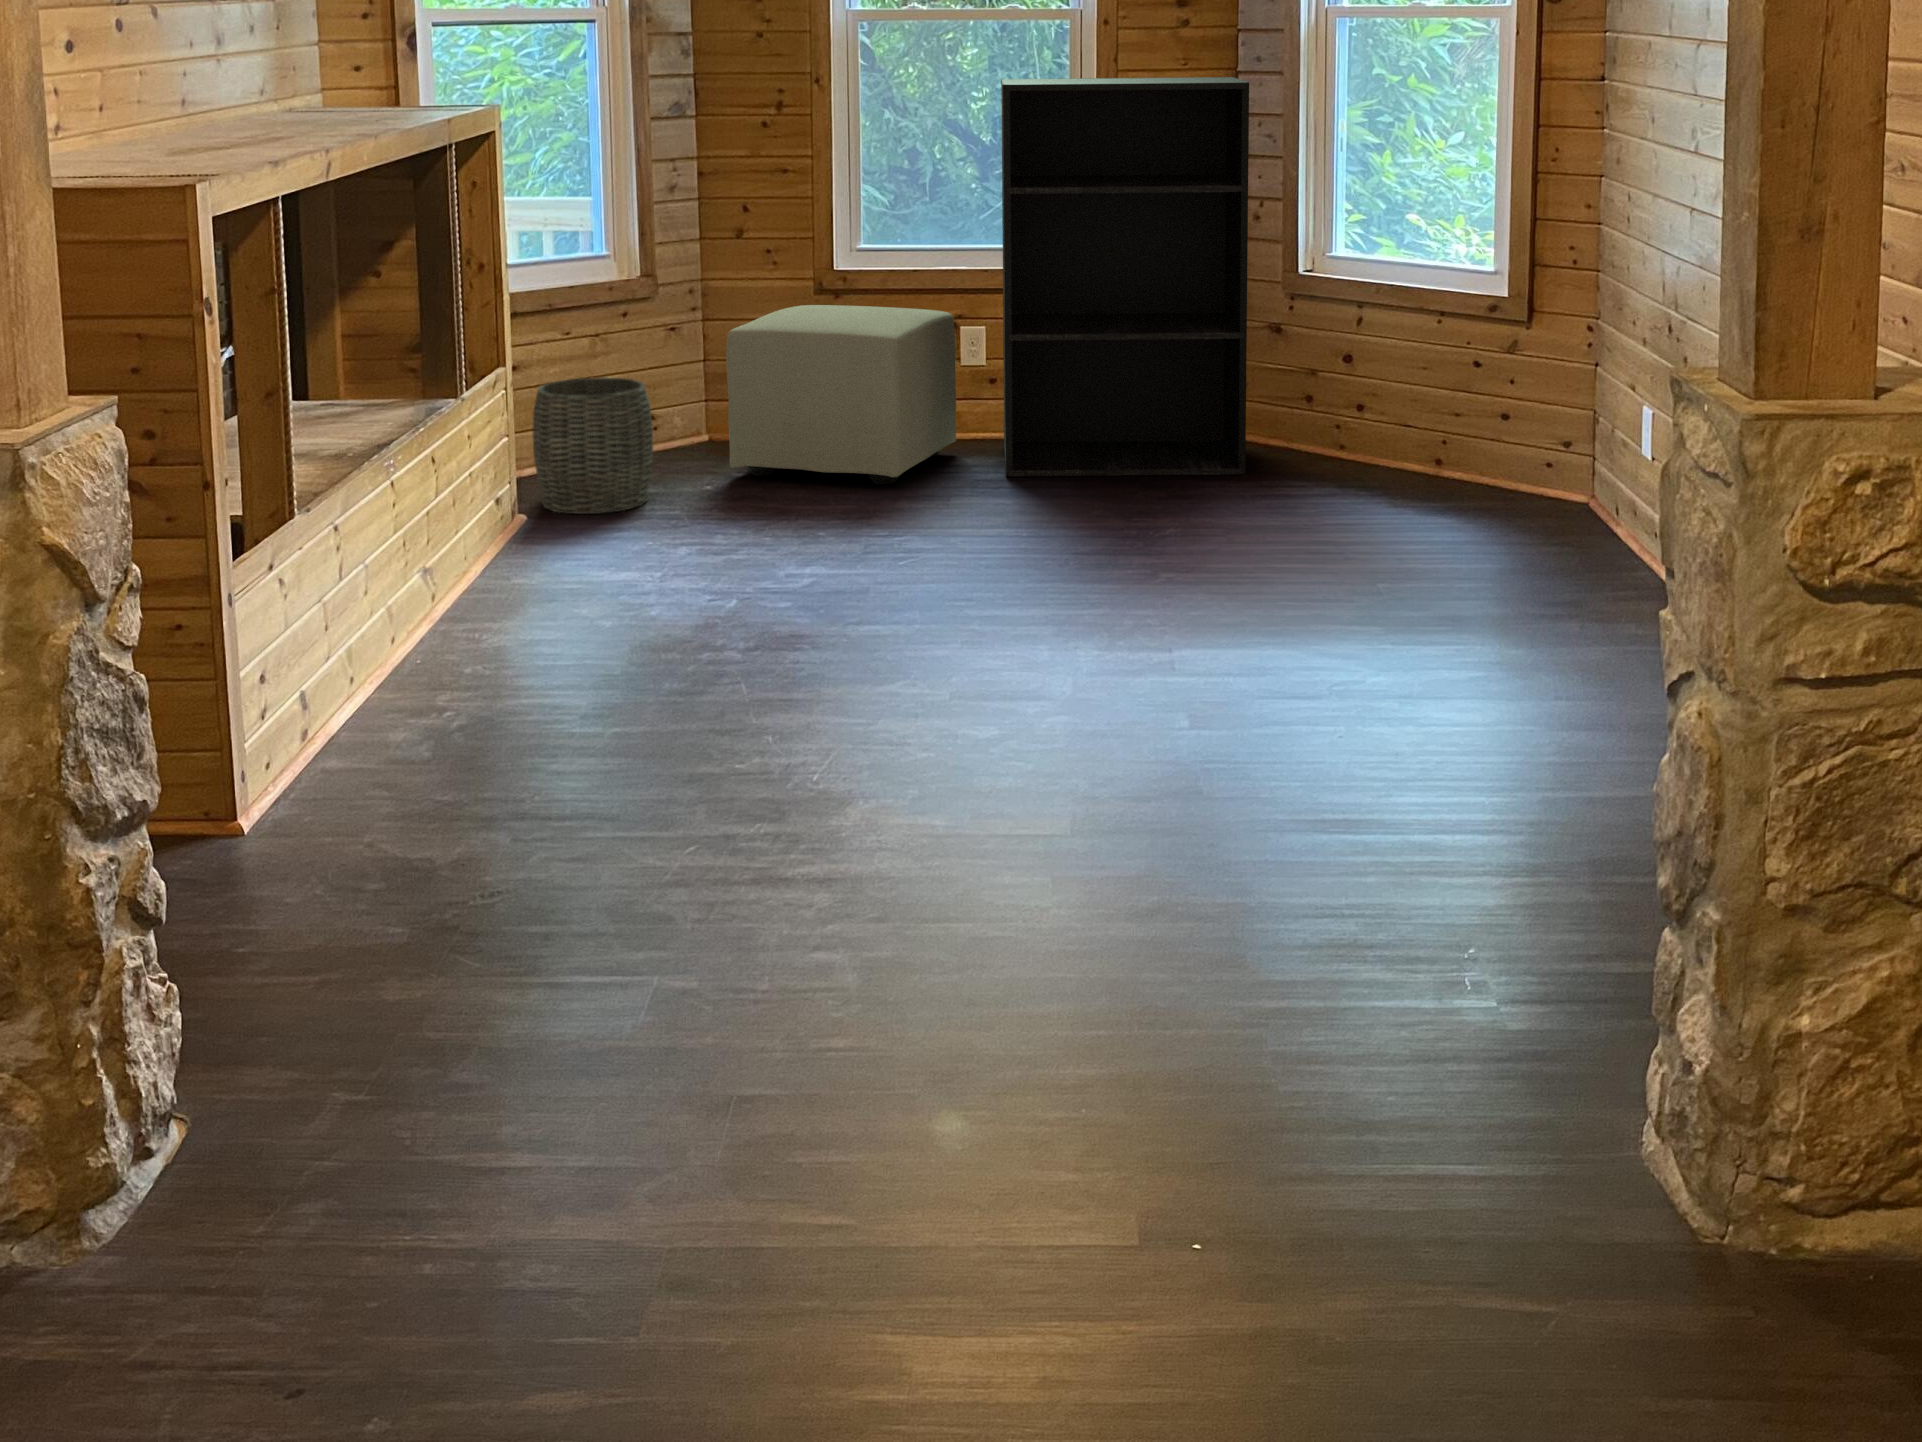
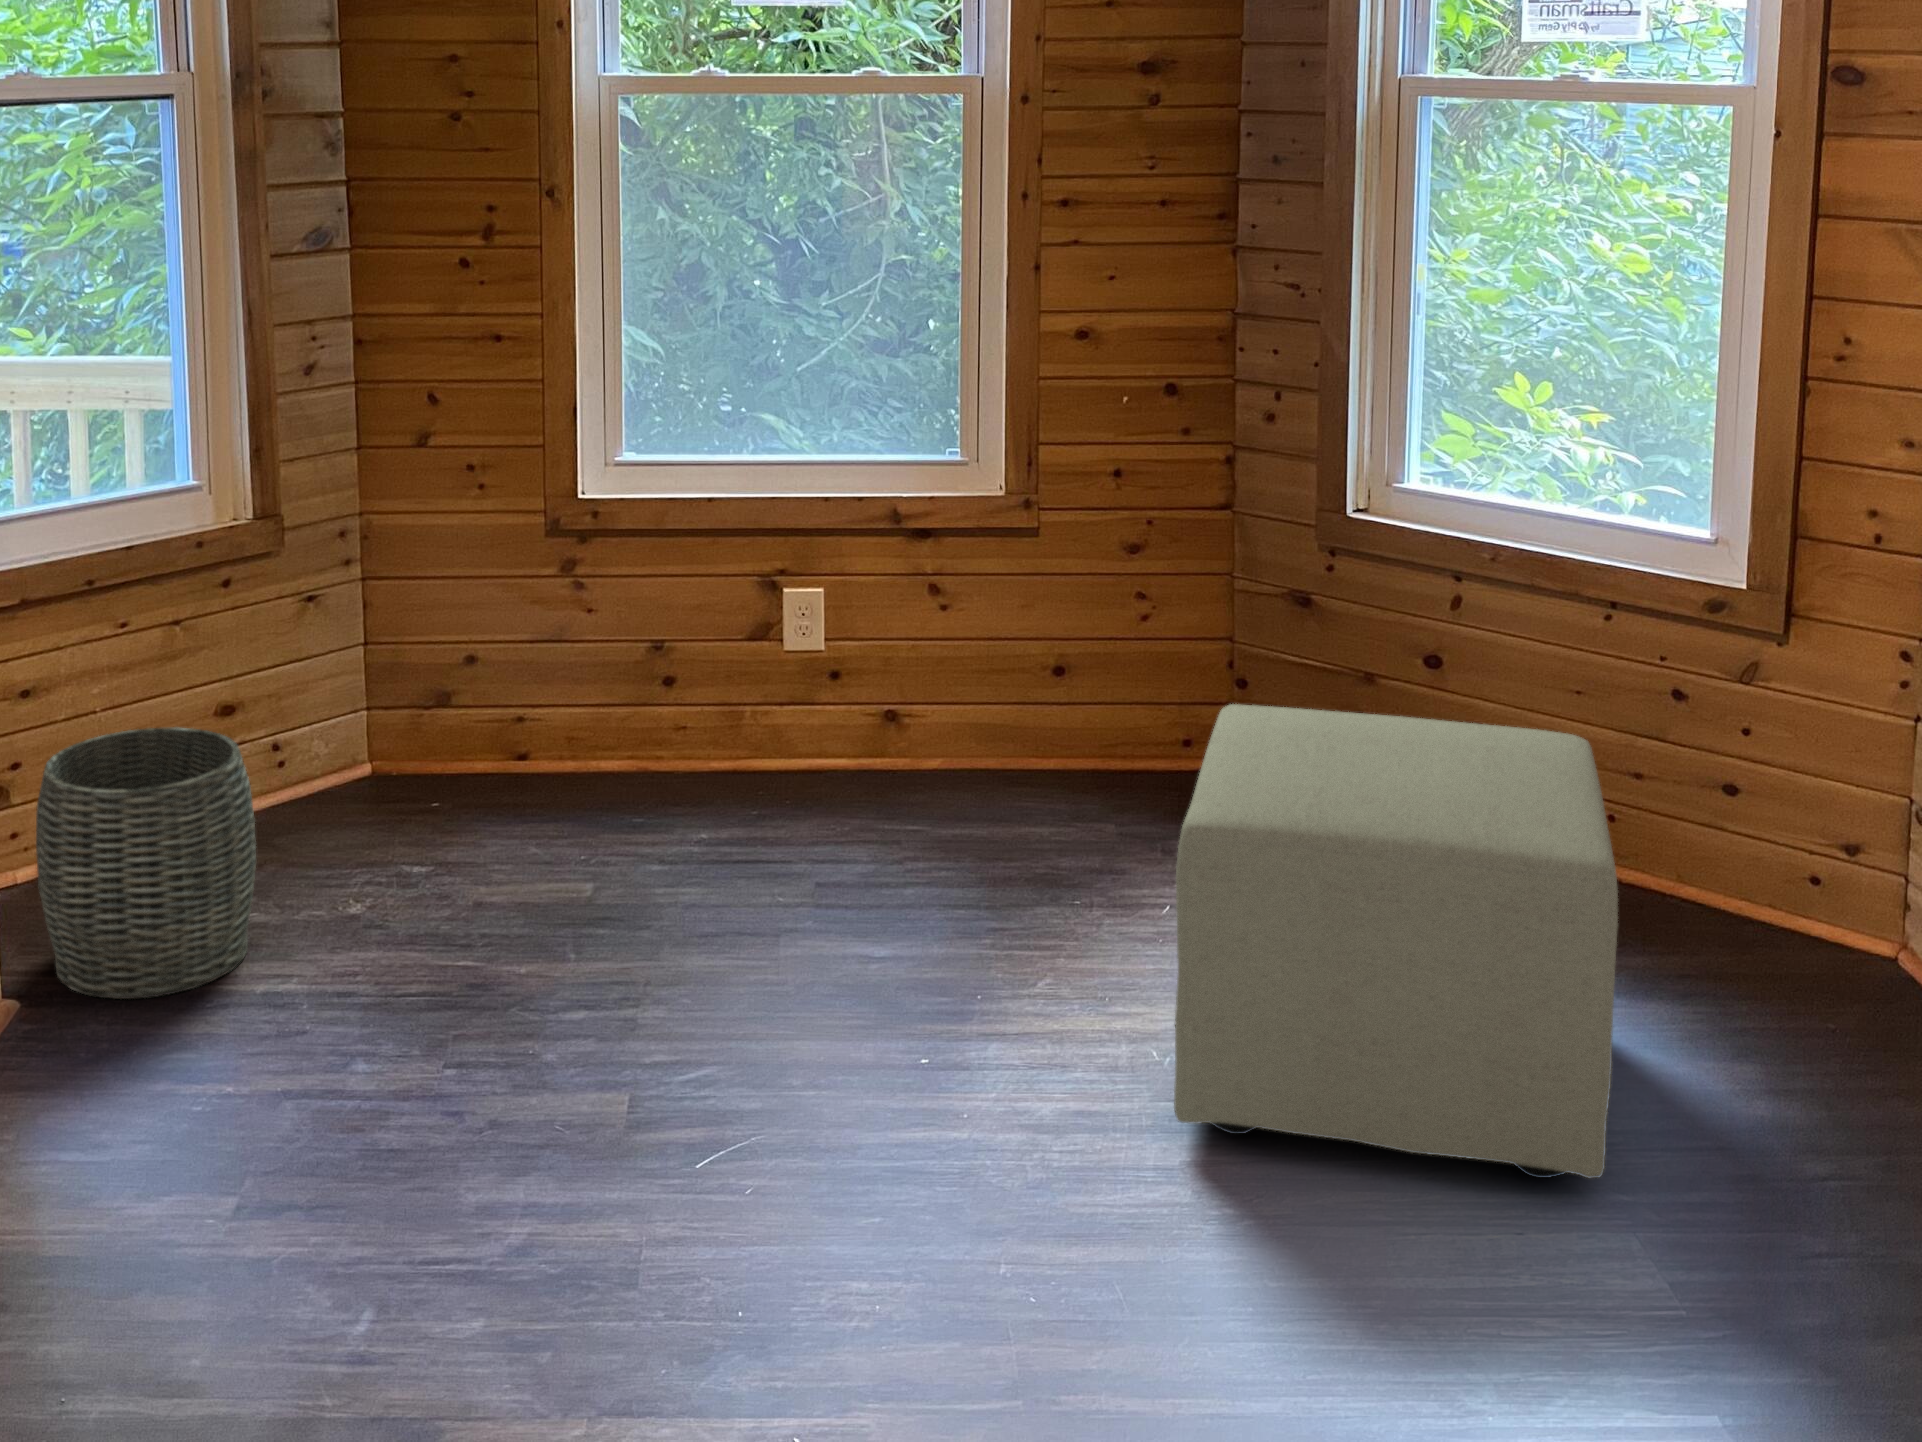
bookshelf: present [1001,77,1249,476] -> none [854,192,1296,881]
ottoman: present [726,305,956,484] -> present [1174,704,1618,1178]

